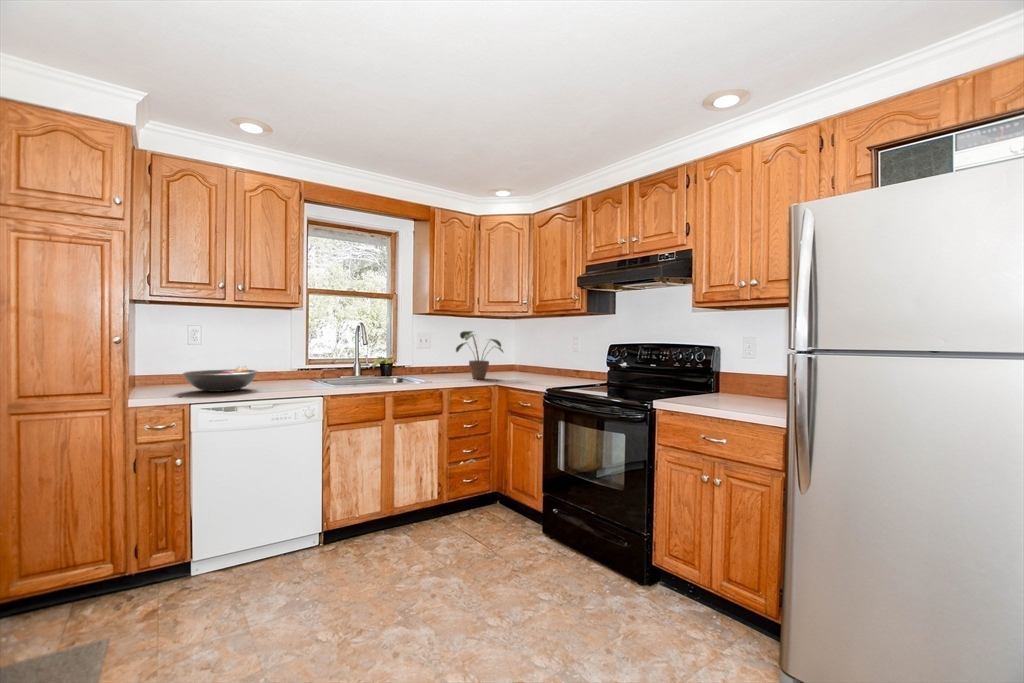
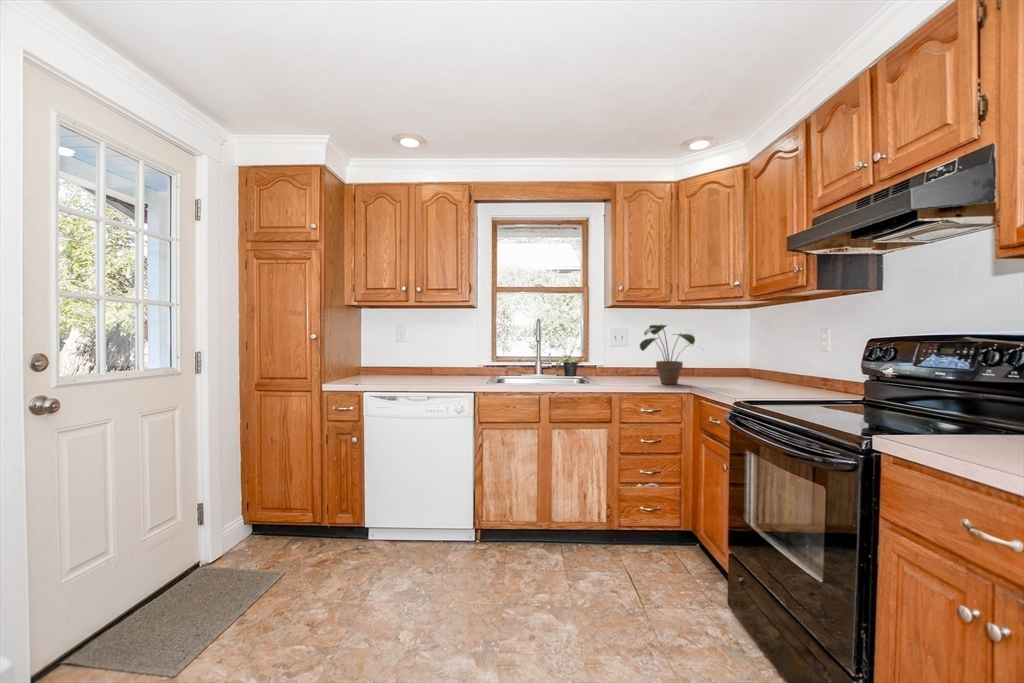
fruit bowl: present [183,366,258,392] -> none [373,360,433,382]

